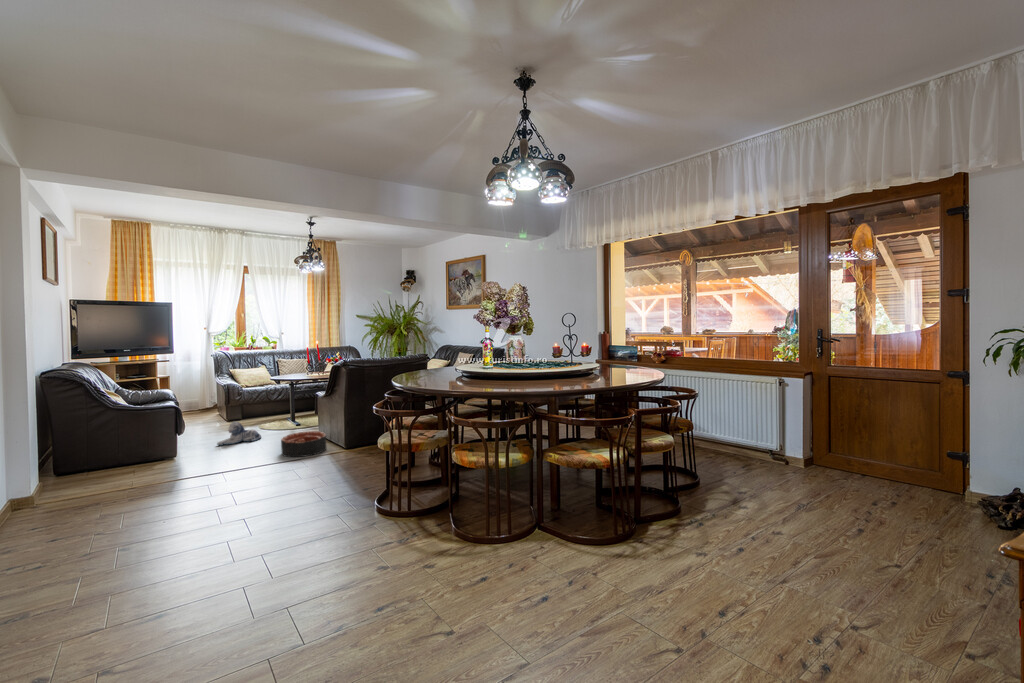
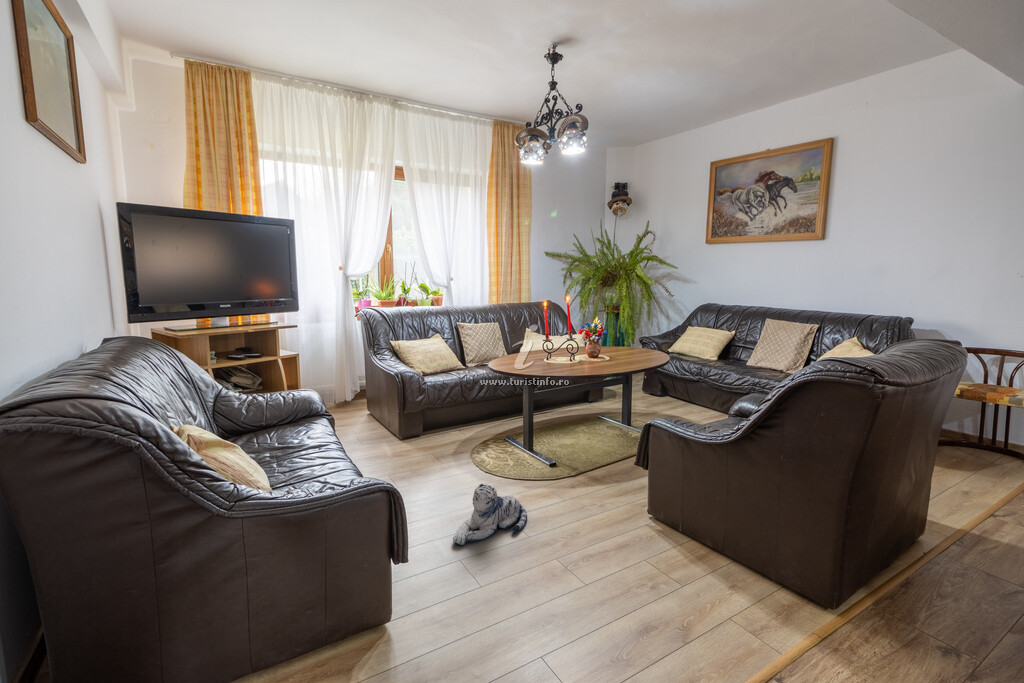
basket: present [281,431,326,457] -> none [654,533,775,645]

